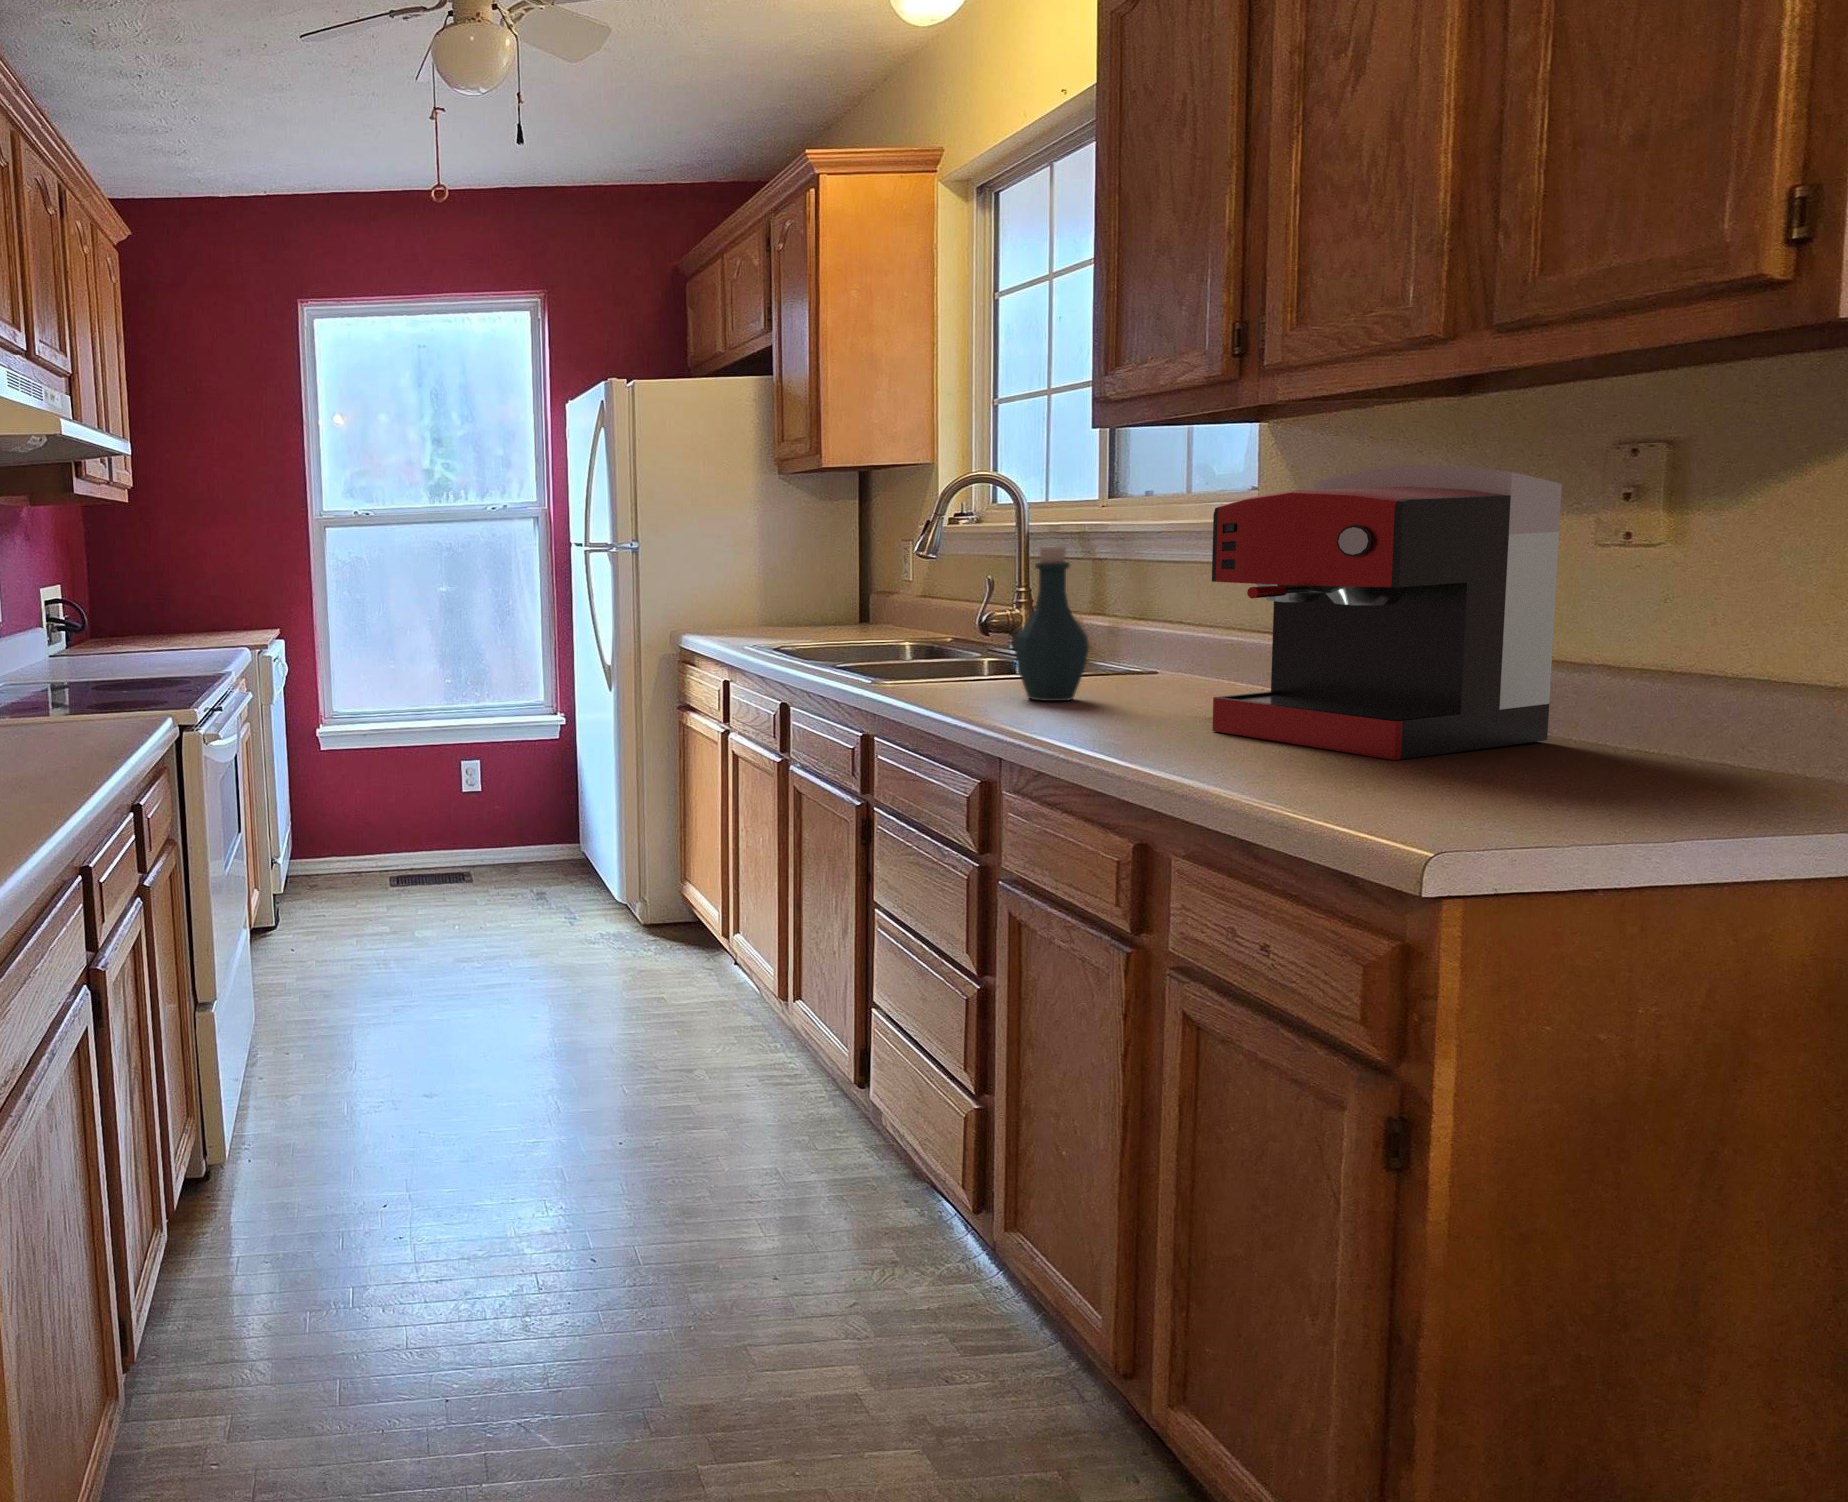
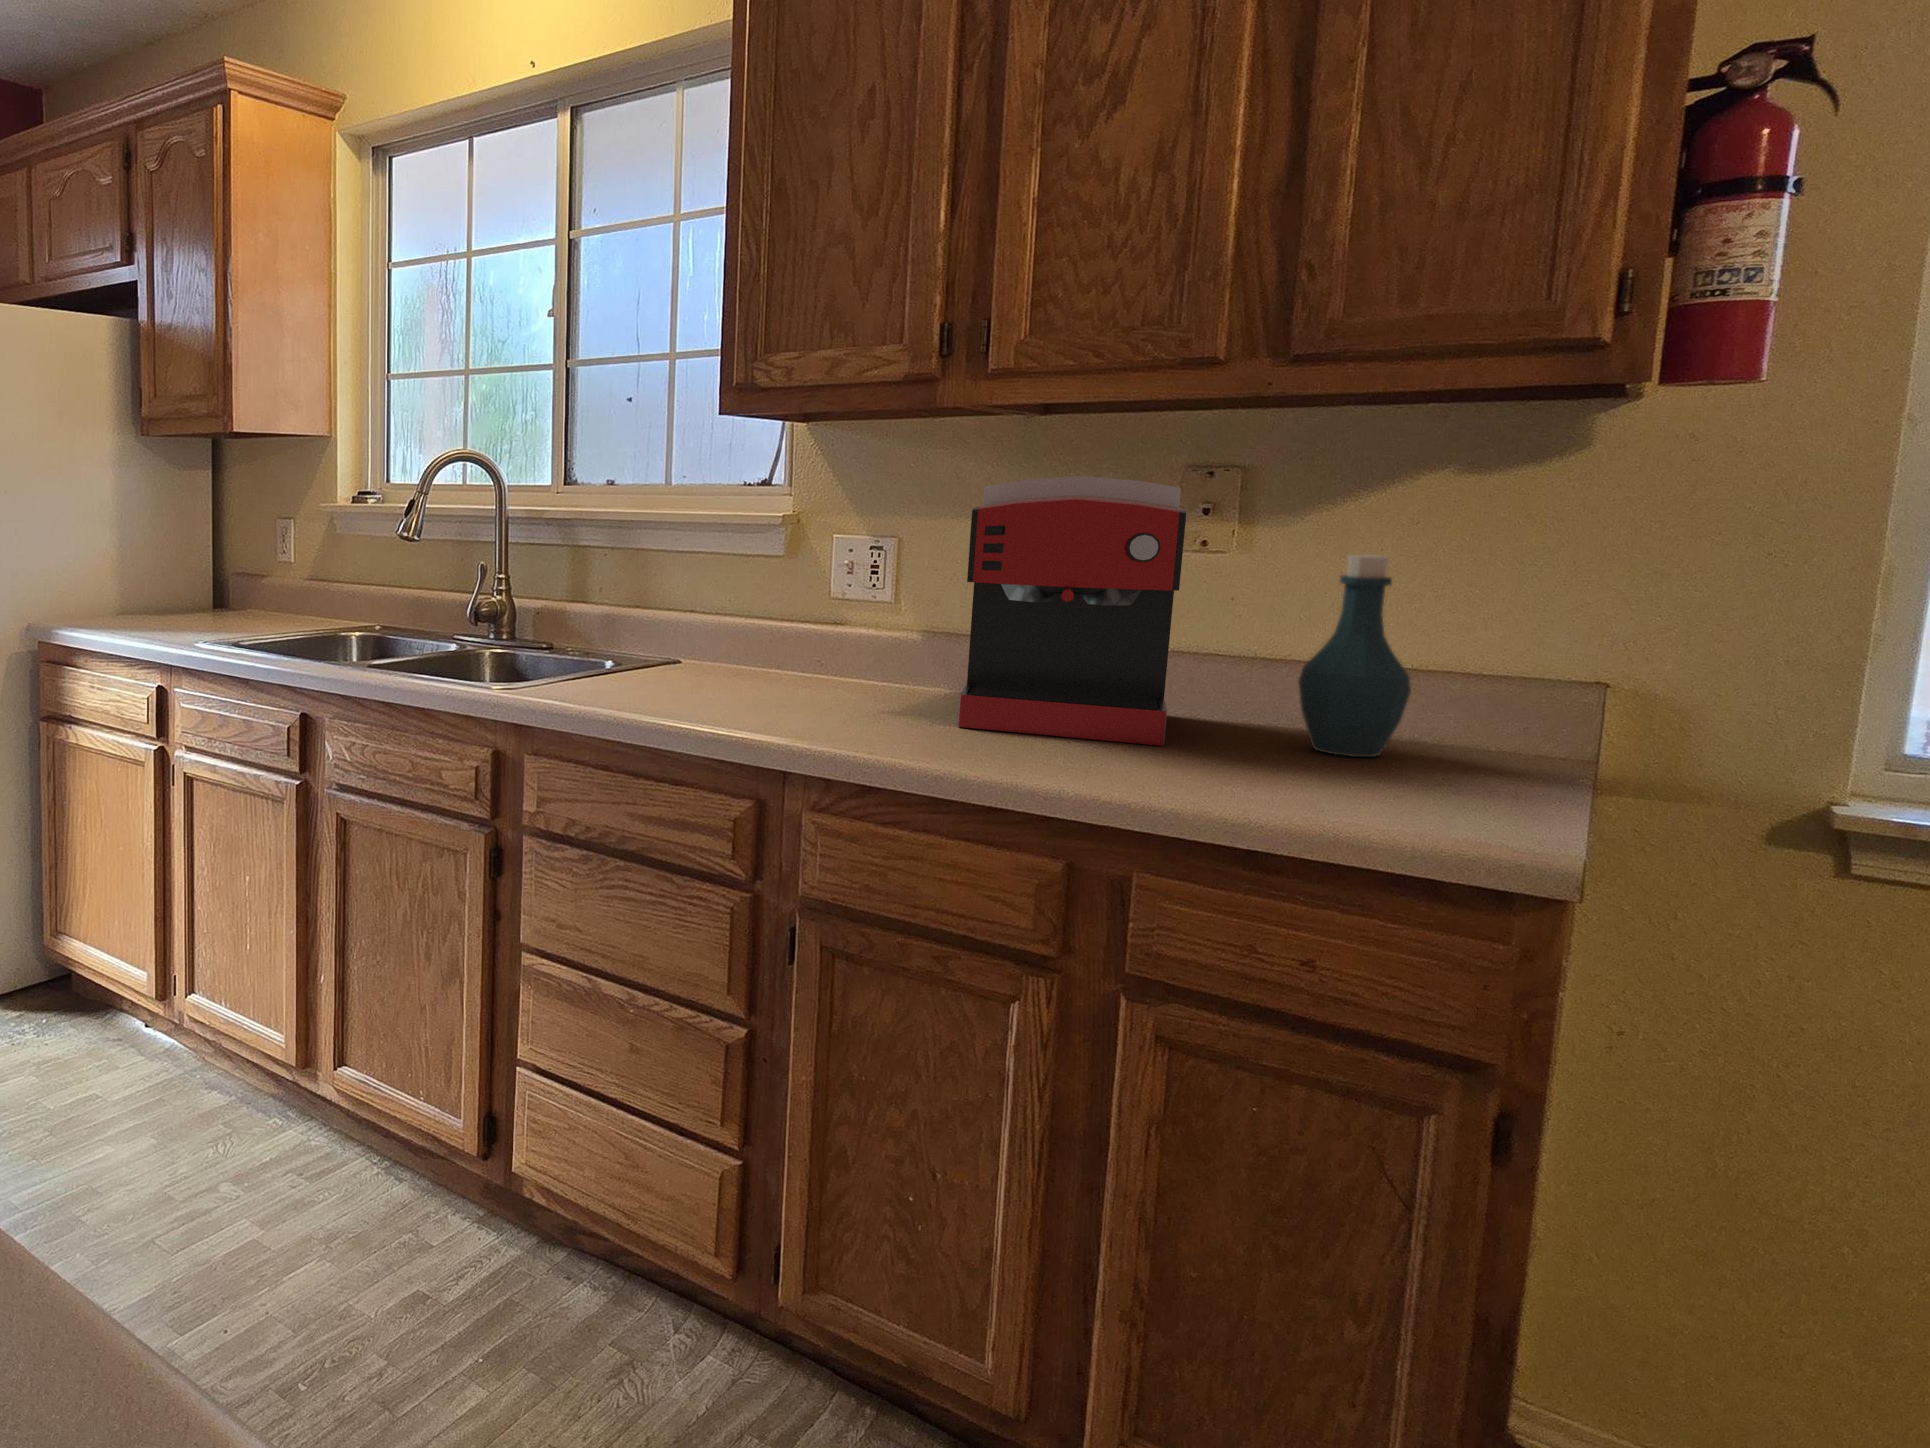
bottle: present [1014,546,1089,701] -> present [1299,555,1411,757]

